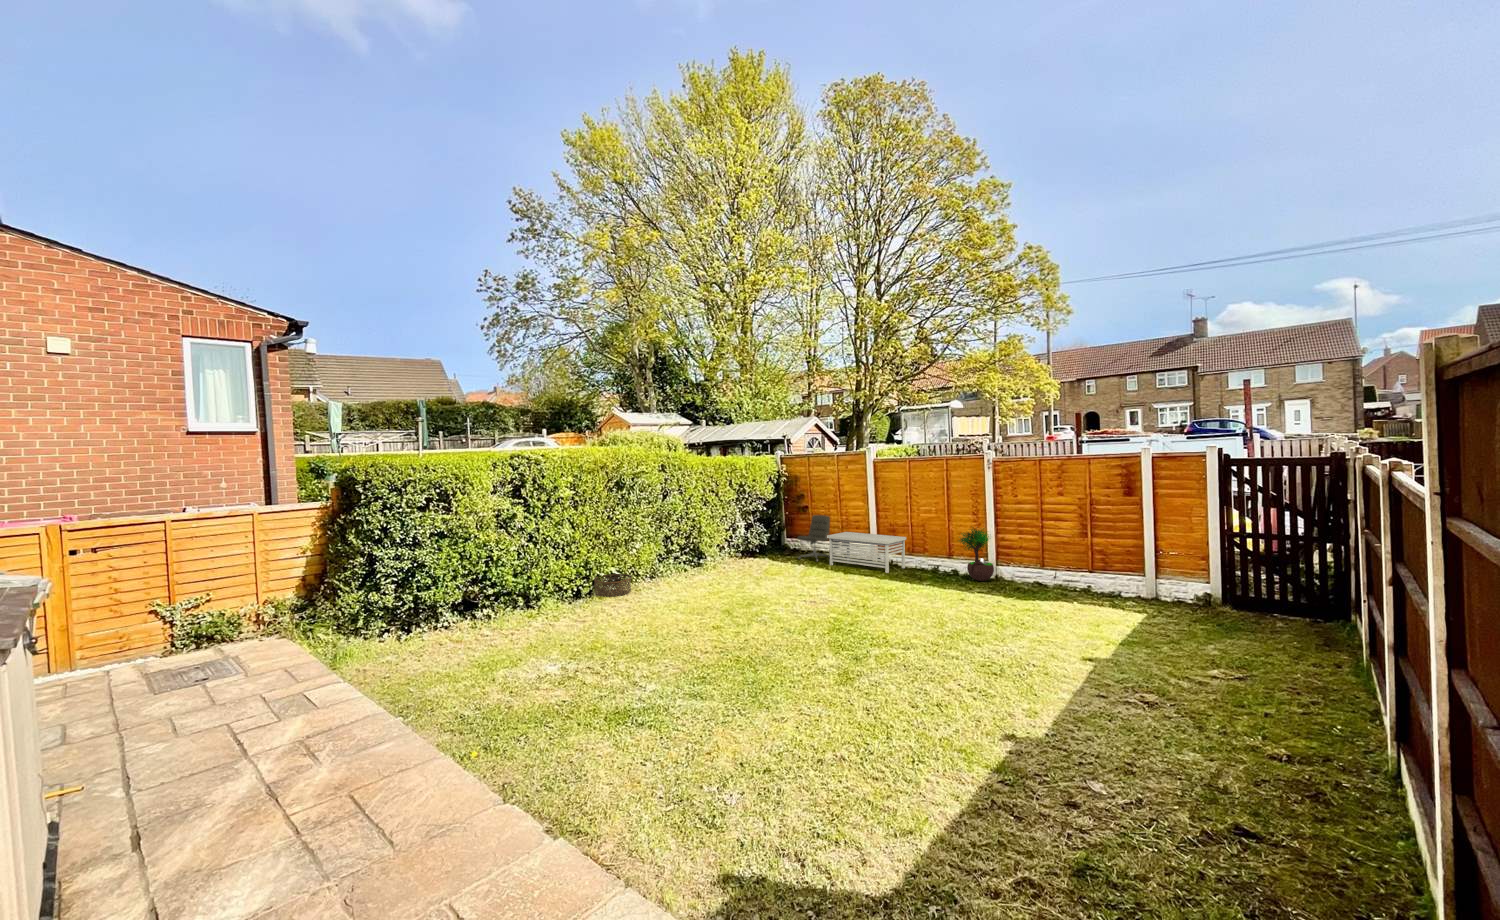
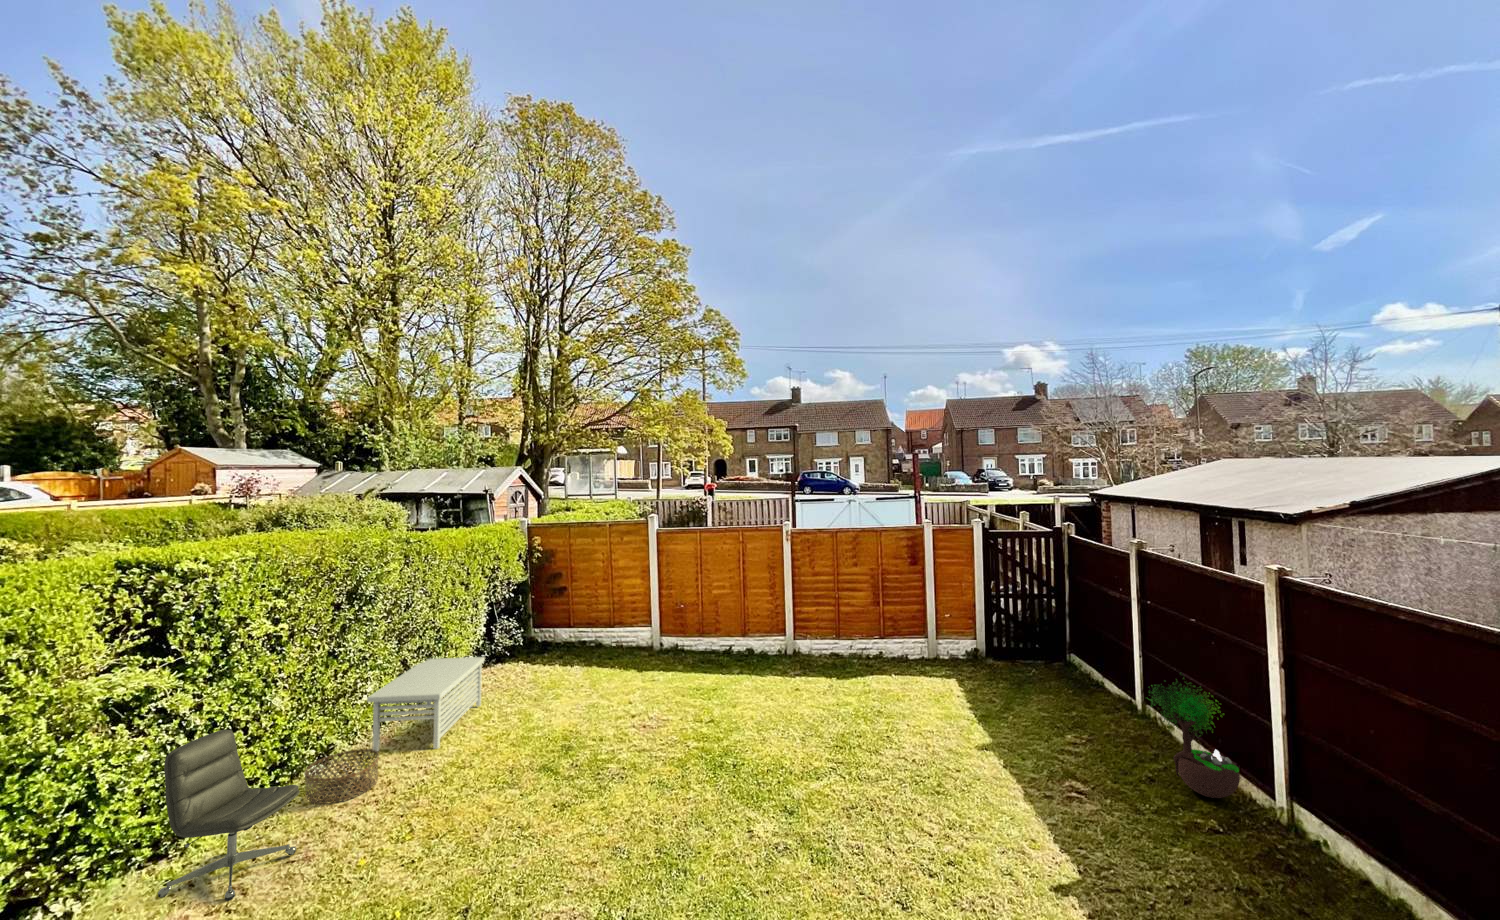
chair: present [798,515,830,561] -> present [158,730,300,901]
potted tree: present [960,528,994,581] -> present [1147,677,1240,798]
storage bench: present [827,532,906,573] -> present [367,657,485,751]

